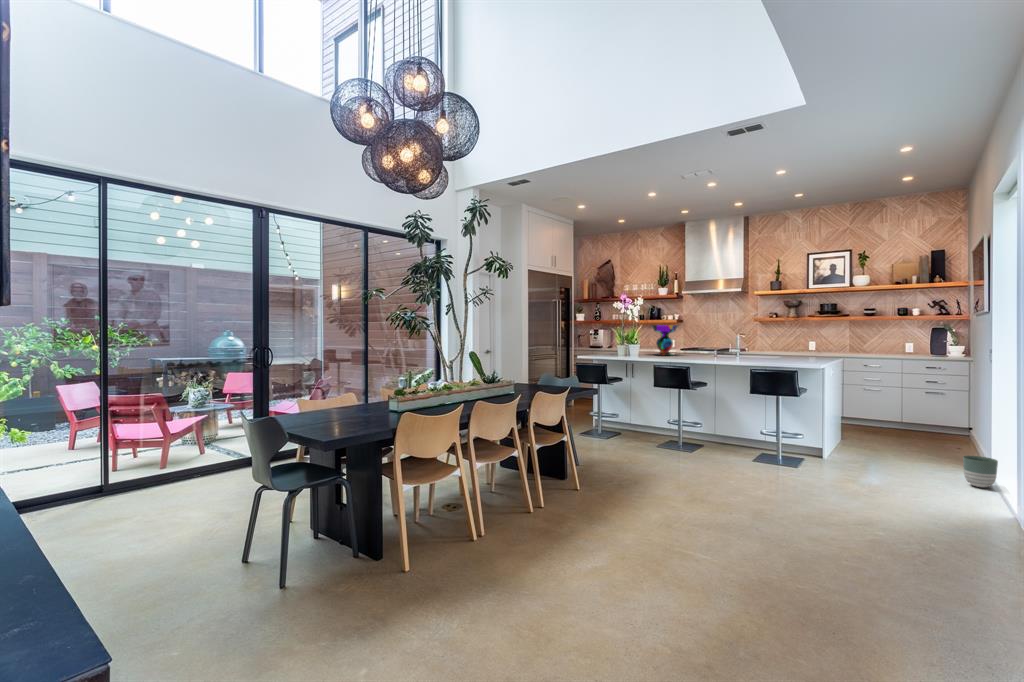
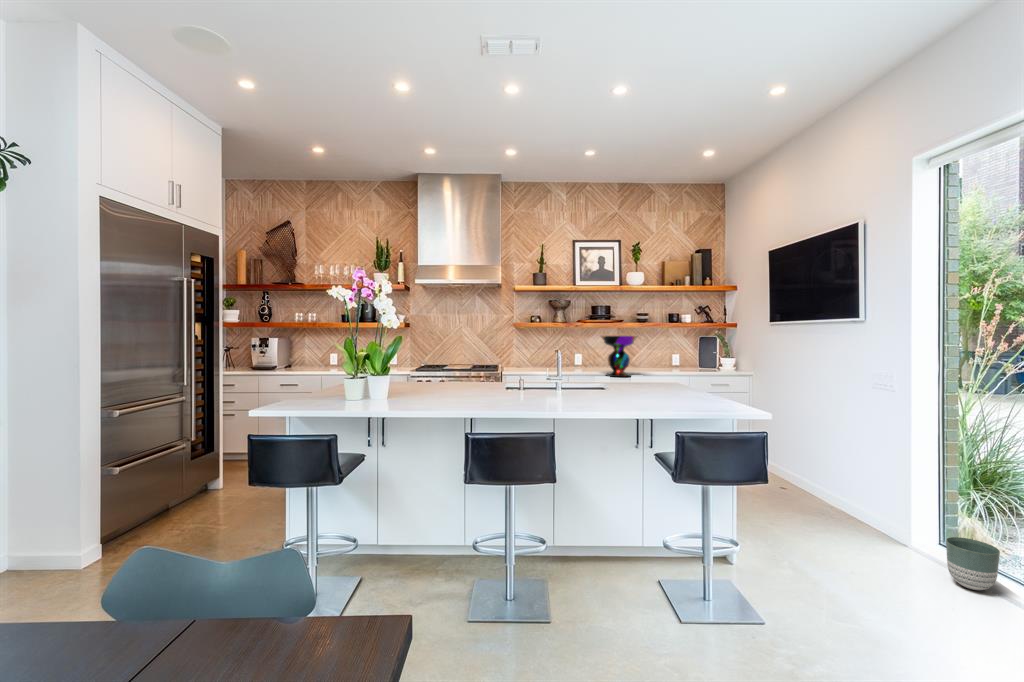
decorative bowl: present [651,325,678,356] -> present [601,336,637,377]

